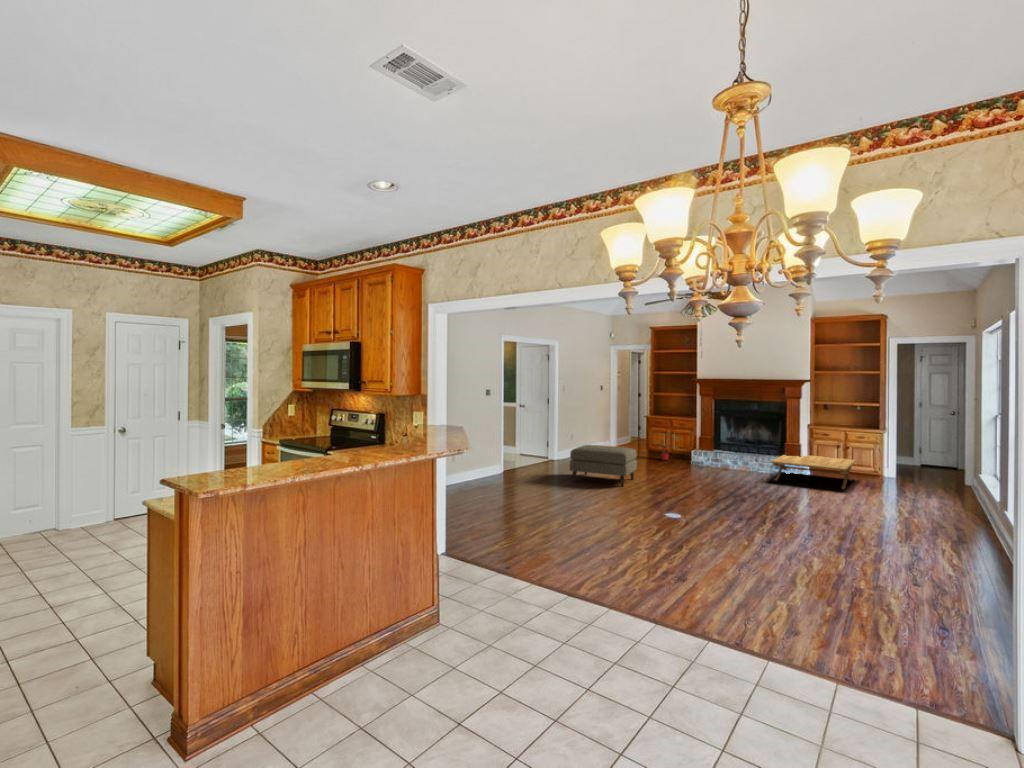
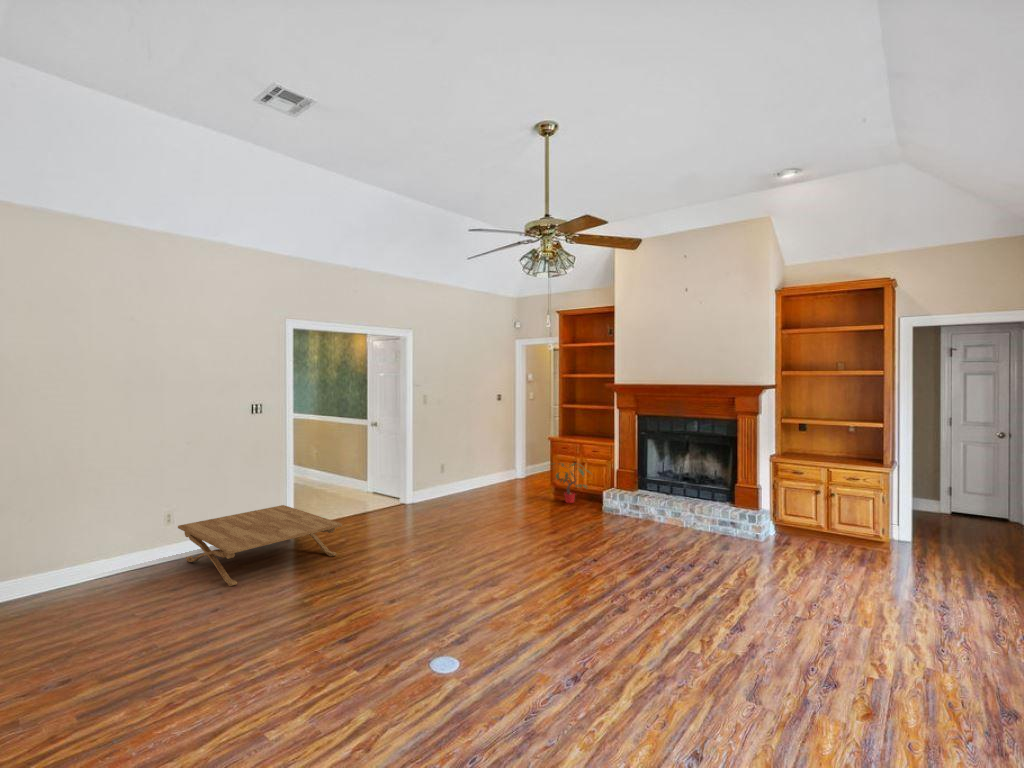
ottoman: present [570,445,637,486] -> none [369,492,484,571]
coffee table: present [771,455,856,490] -> present [178,505,342,586]

